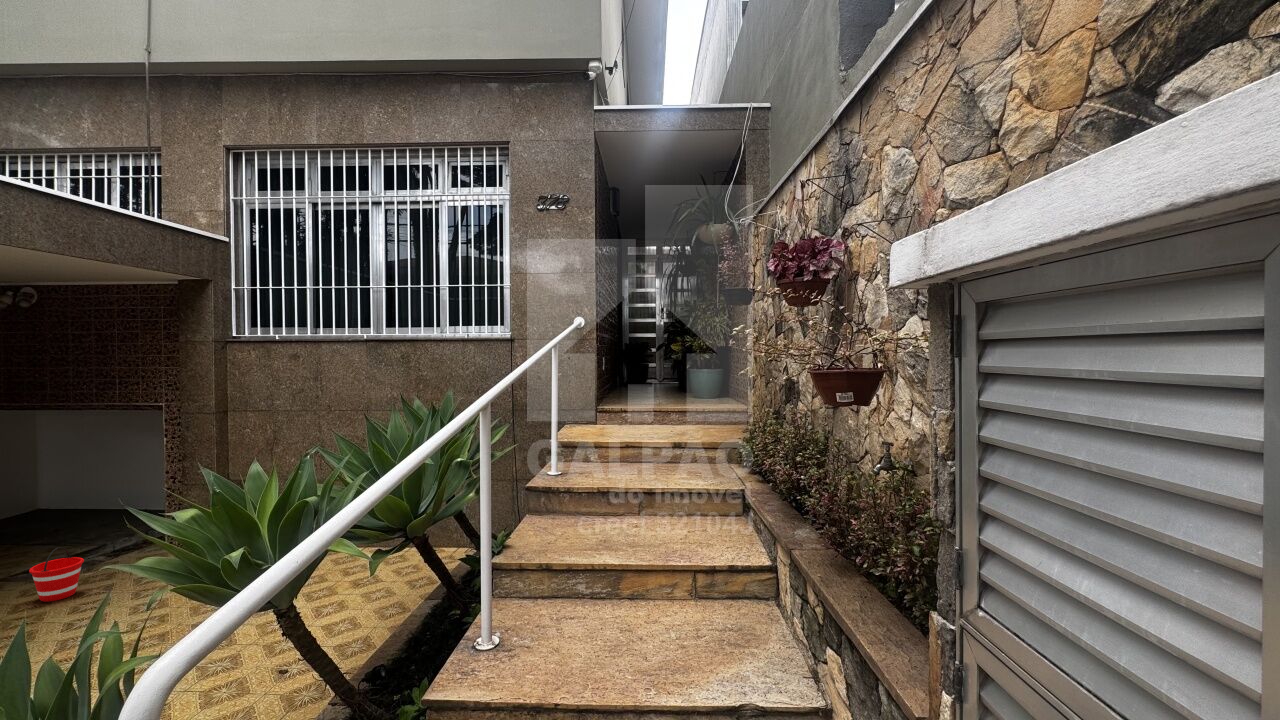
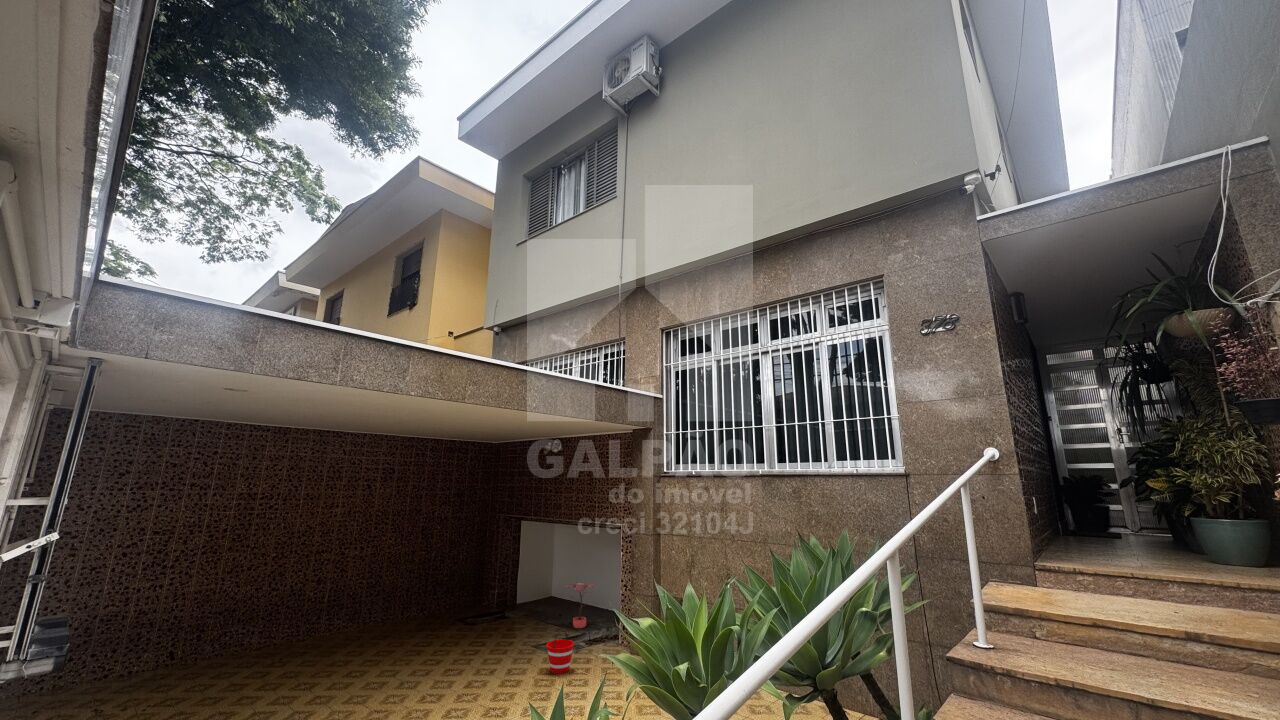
potted plant: none [51,487,111,546] -> present [565,582,596,628]

